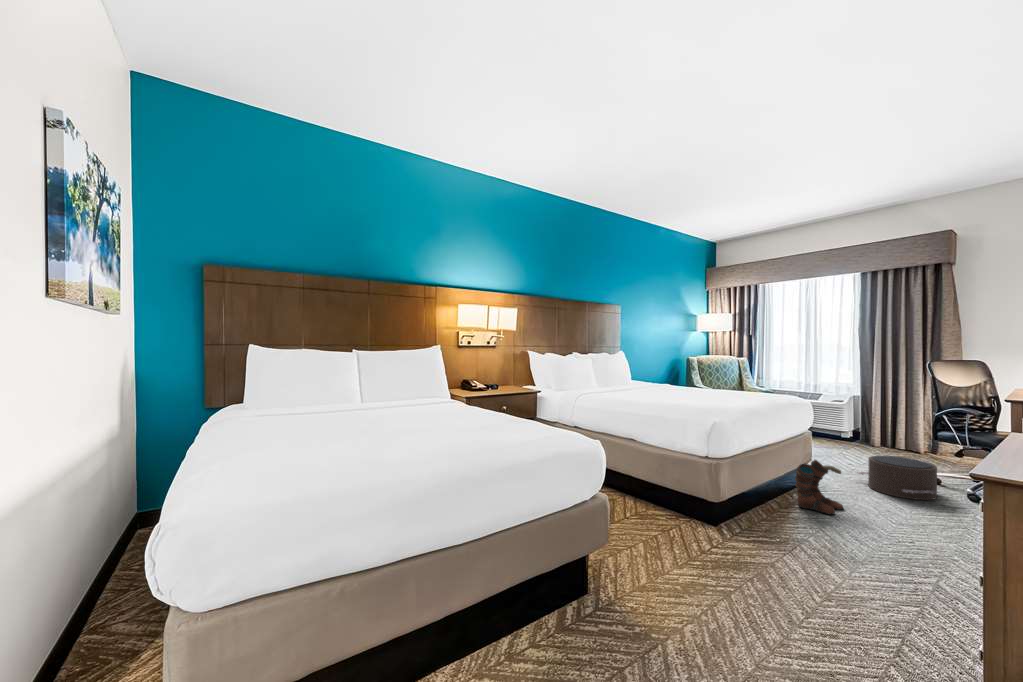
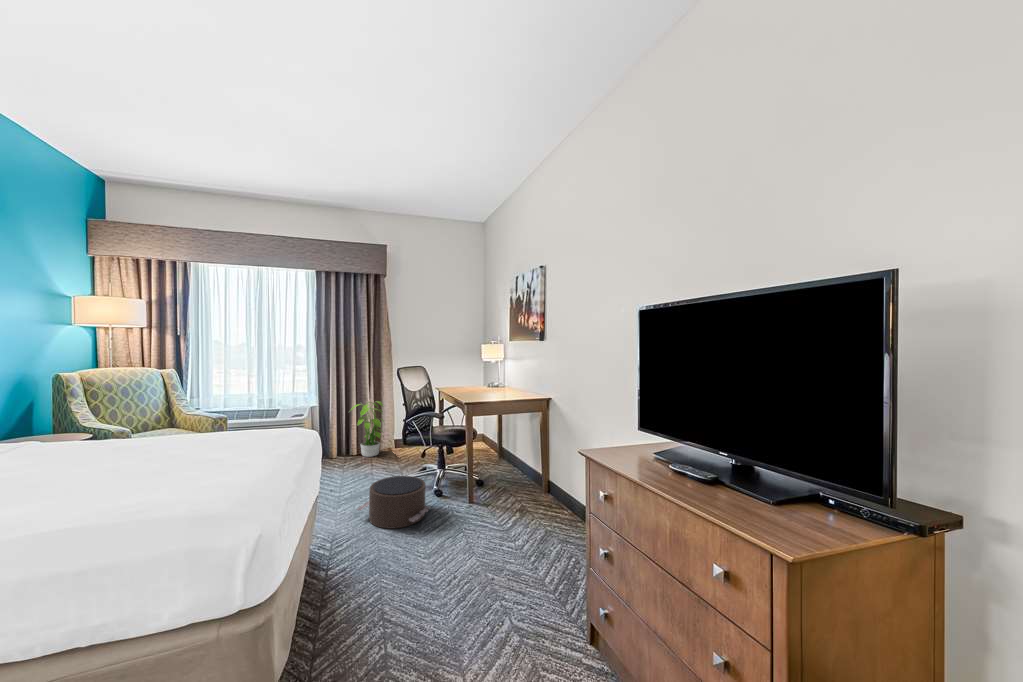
potted plant: none [892,397,941,458] -> present [352,401,384,457]
boots: present [795,460,843,515] -> none [332,533,383,619]

